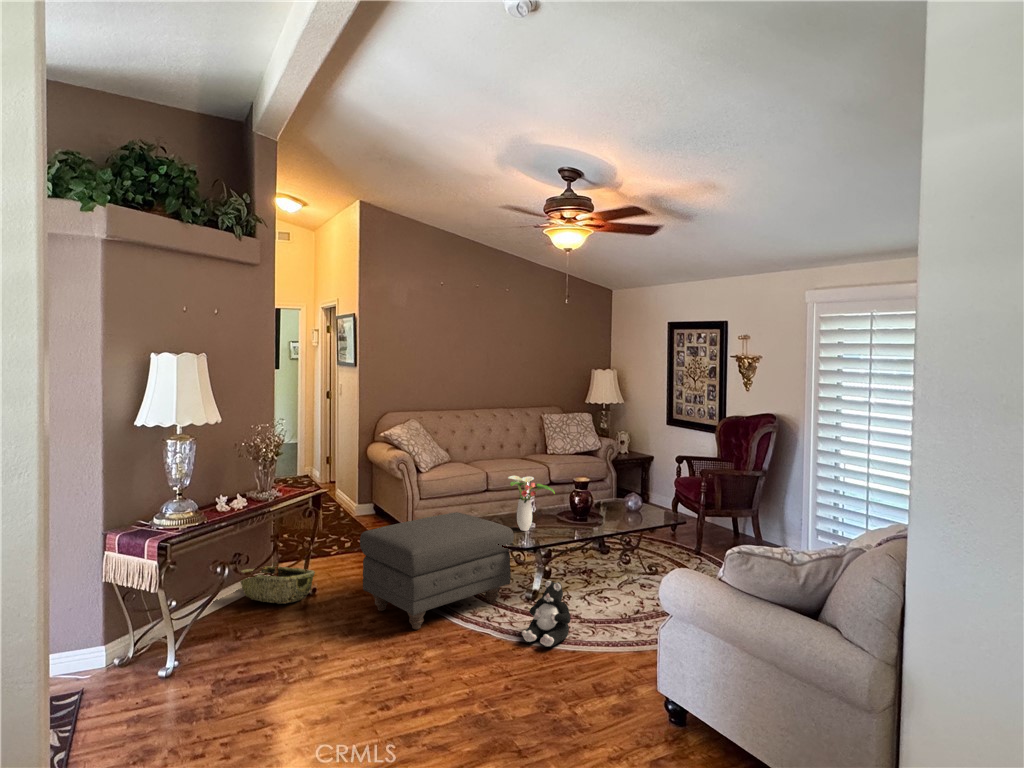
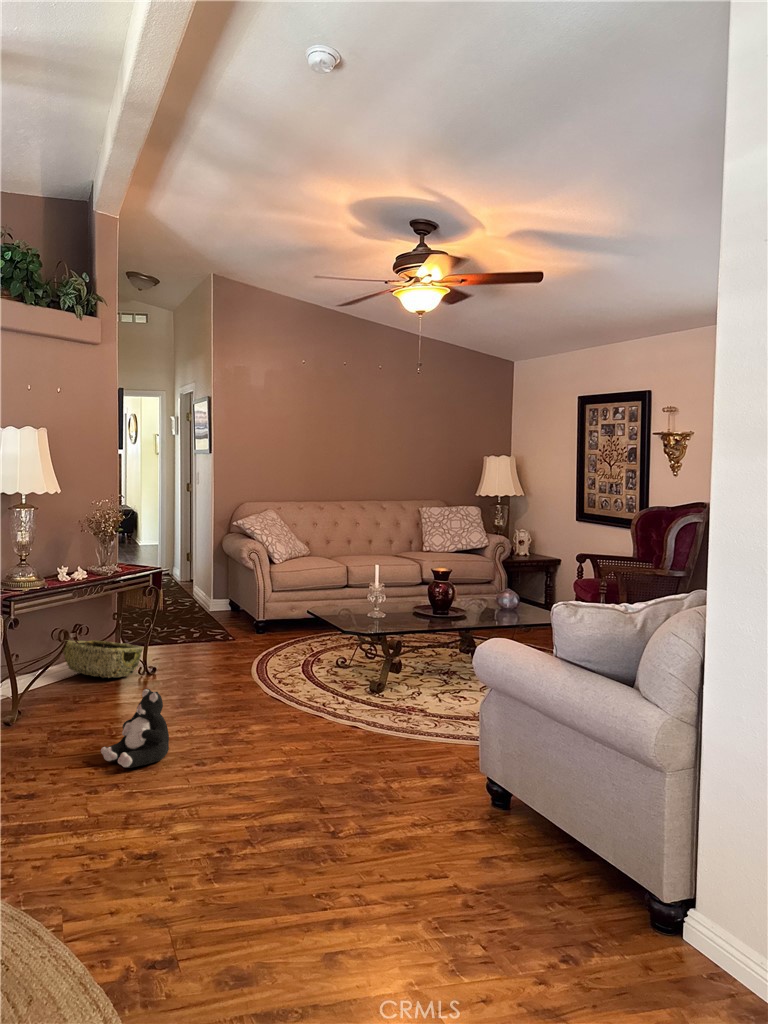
flower arrangement: present [508,476,555,531] -> none [360,556,411,618]
ottoman: present [360,512,514,629] -> none [191,594,361,709]
plush toy: present [522,580,571,647] -> present [101,689,169,768]

